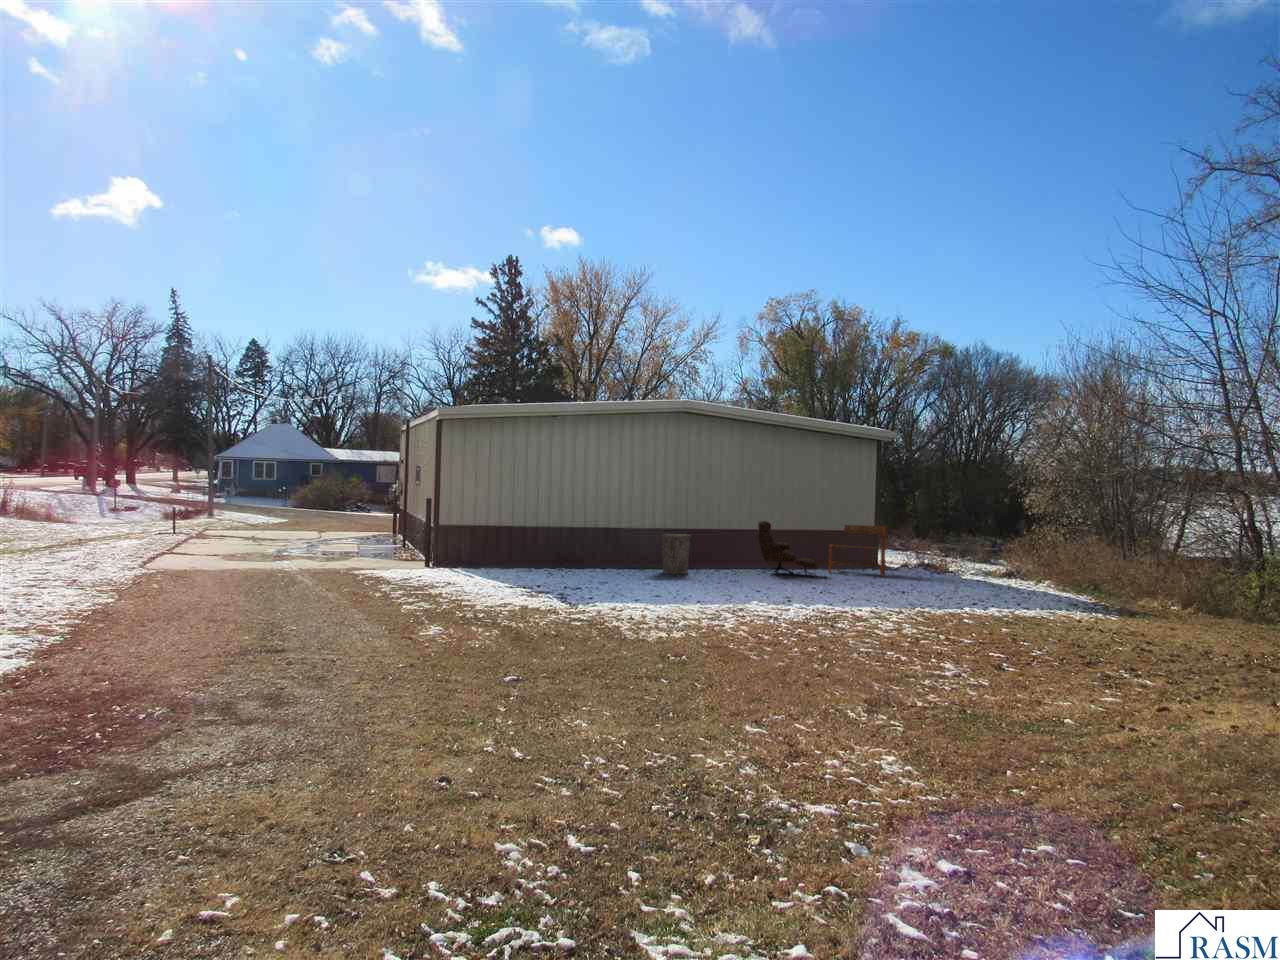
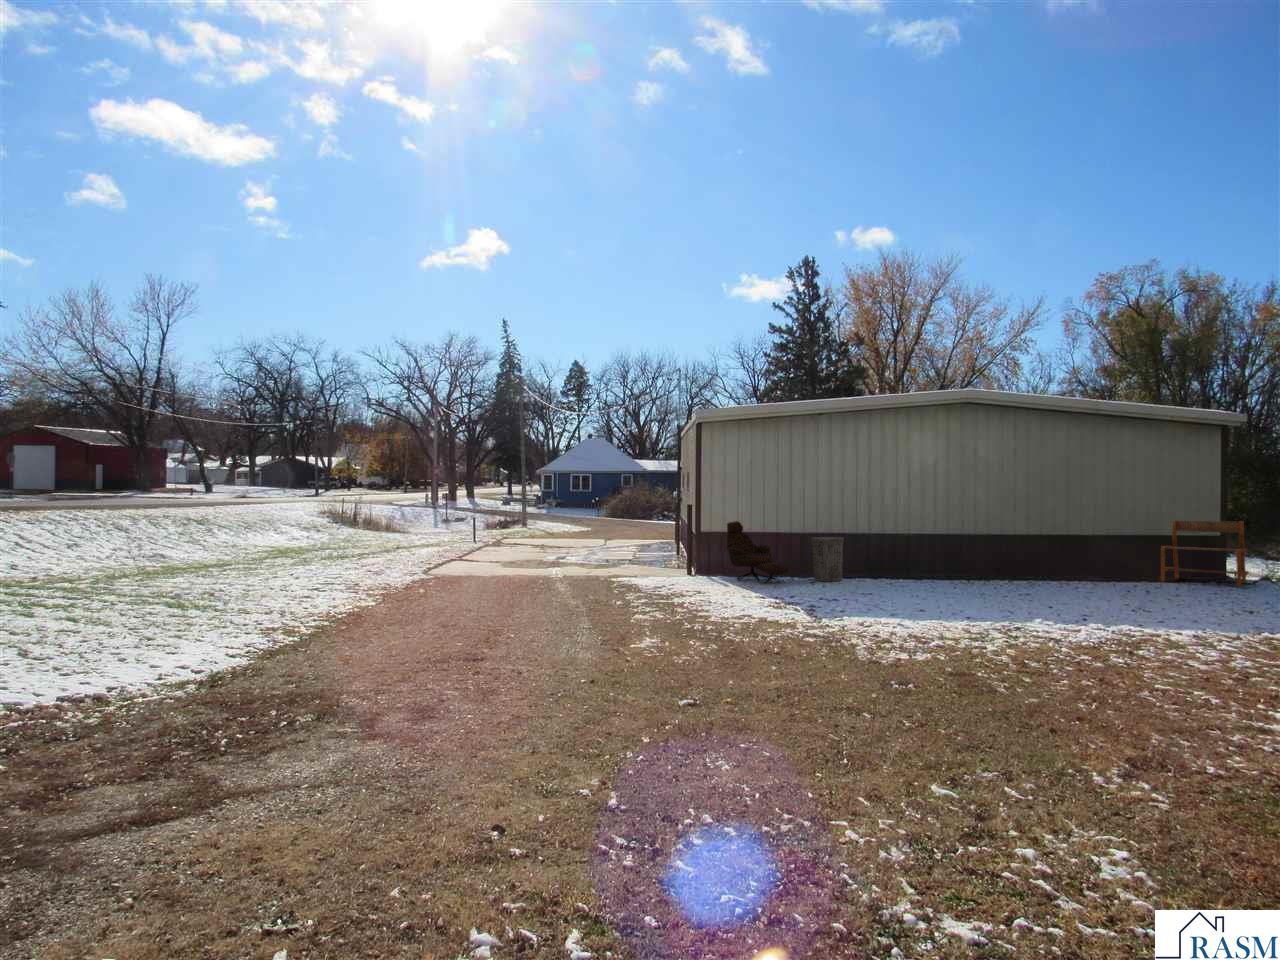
lounge chair: present [758,521,818,576] -> present [727,521,788,582]
trash can: present [662,534,690,574] -> present [811,537,844,581]

